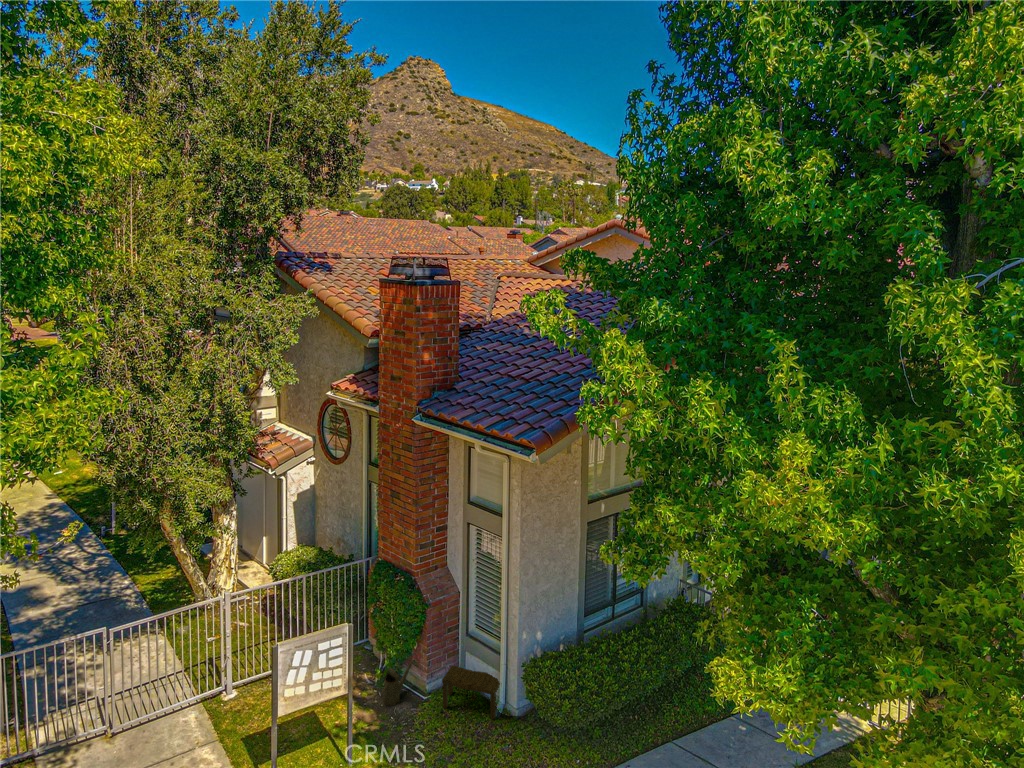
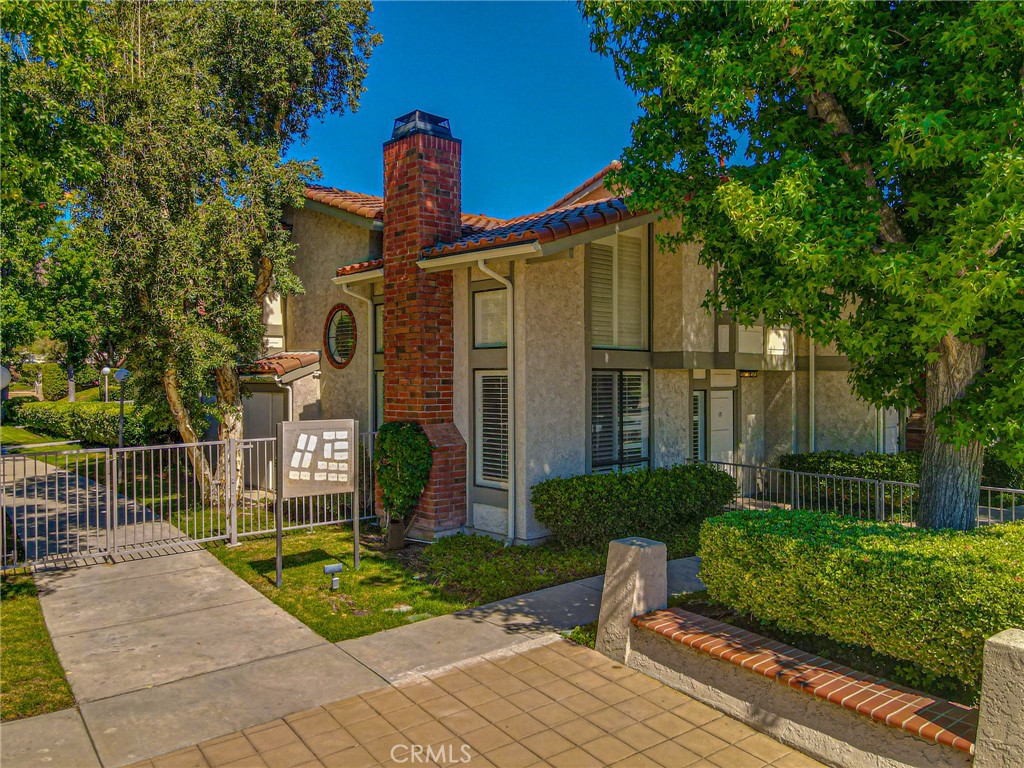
bench: present [442,665,500,719] -> none [447,513,510,554]

